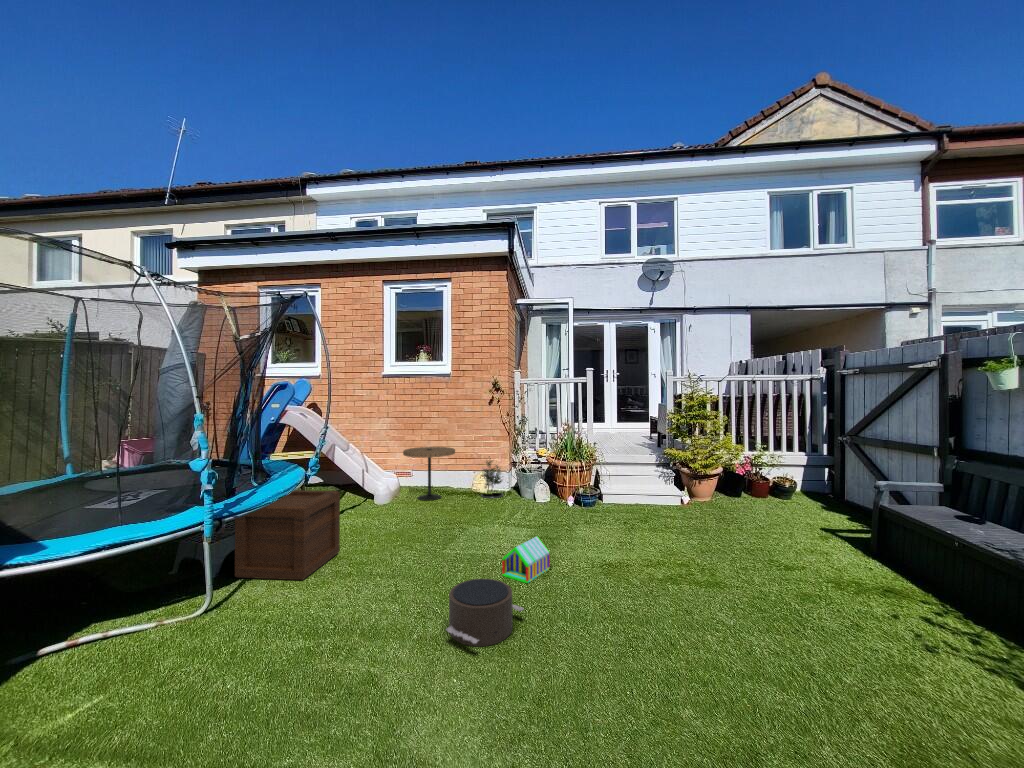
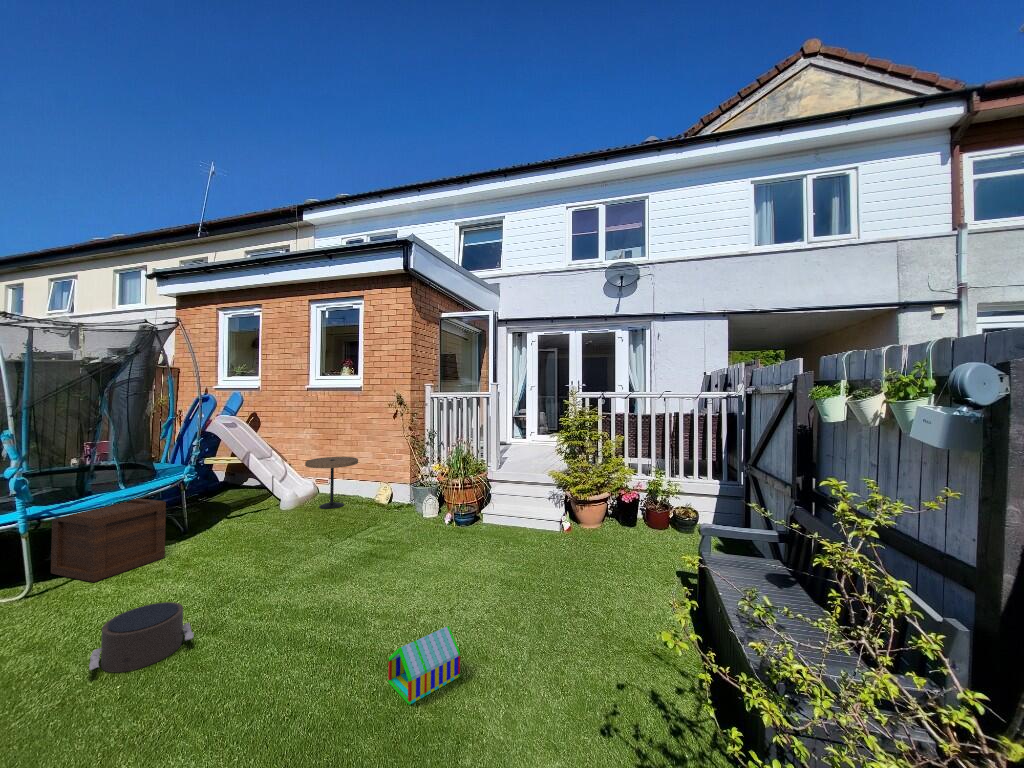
potted tree: present [481,456,503,498] -> none [377,468,403,511]
toy house: present [502,536,550,583] -> present [388,626,460,705]

